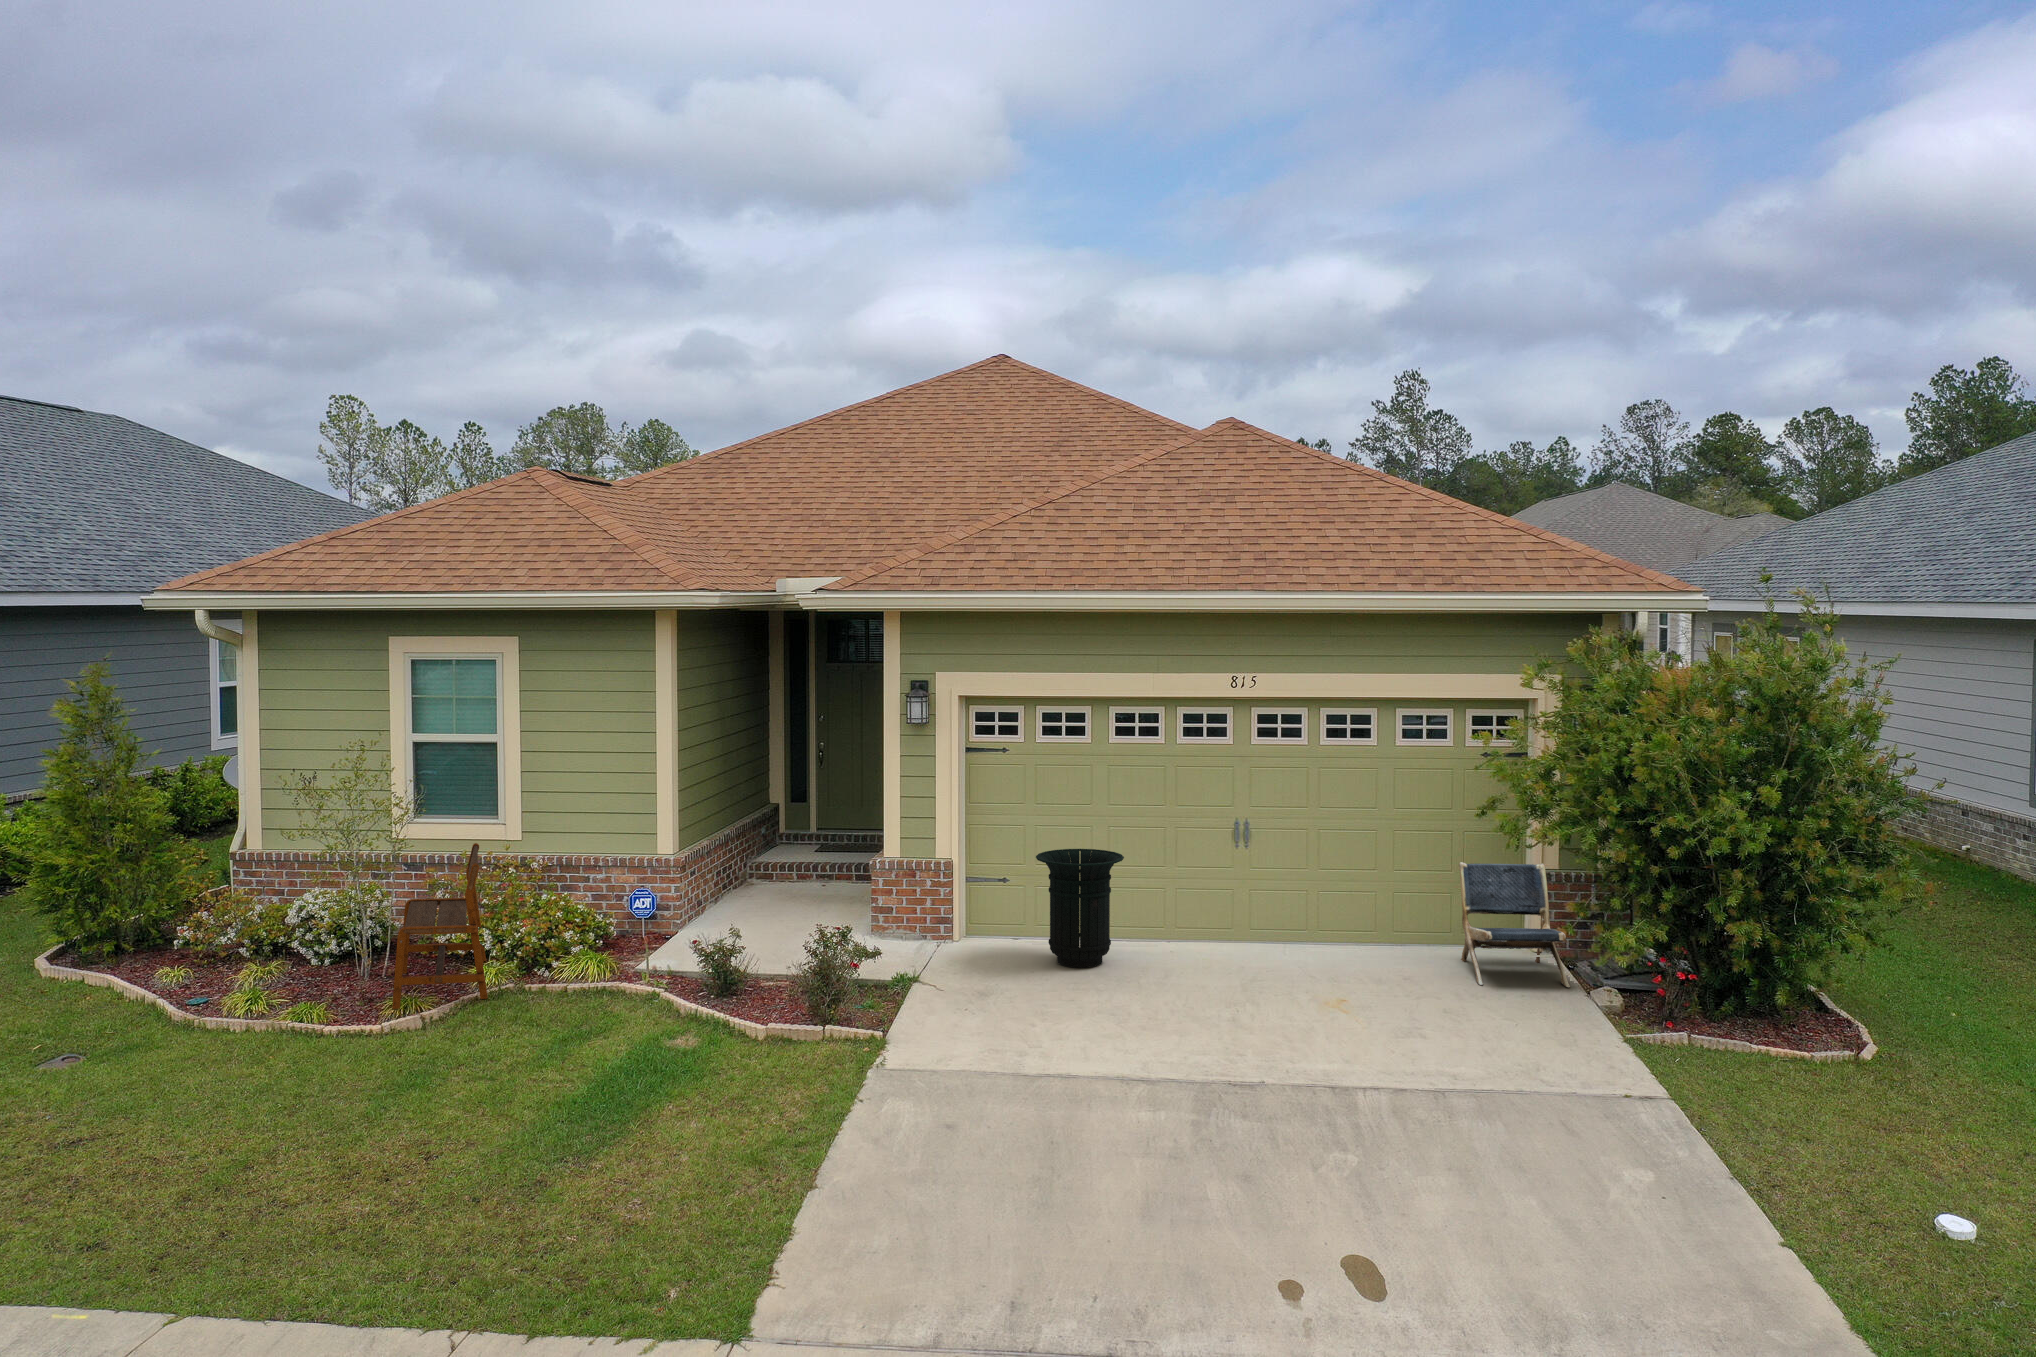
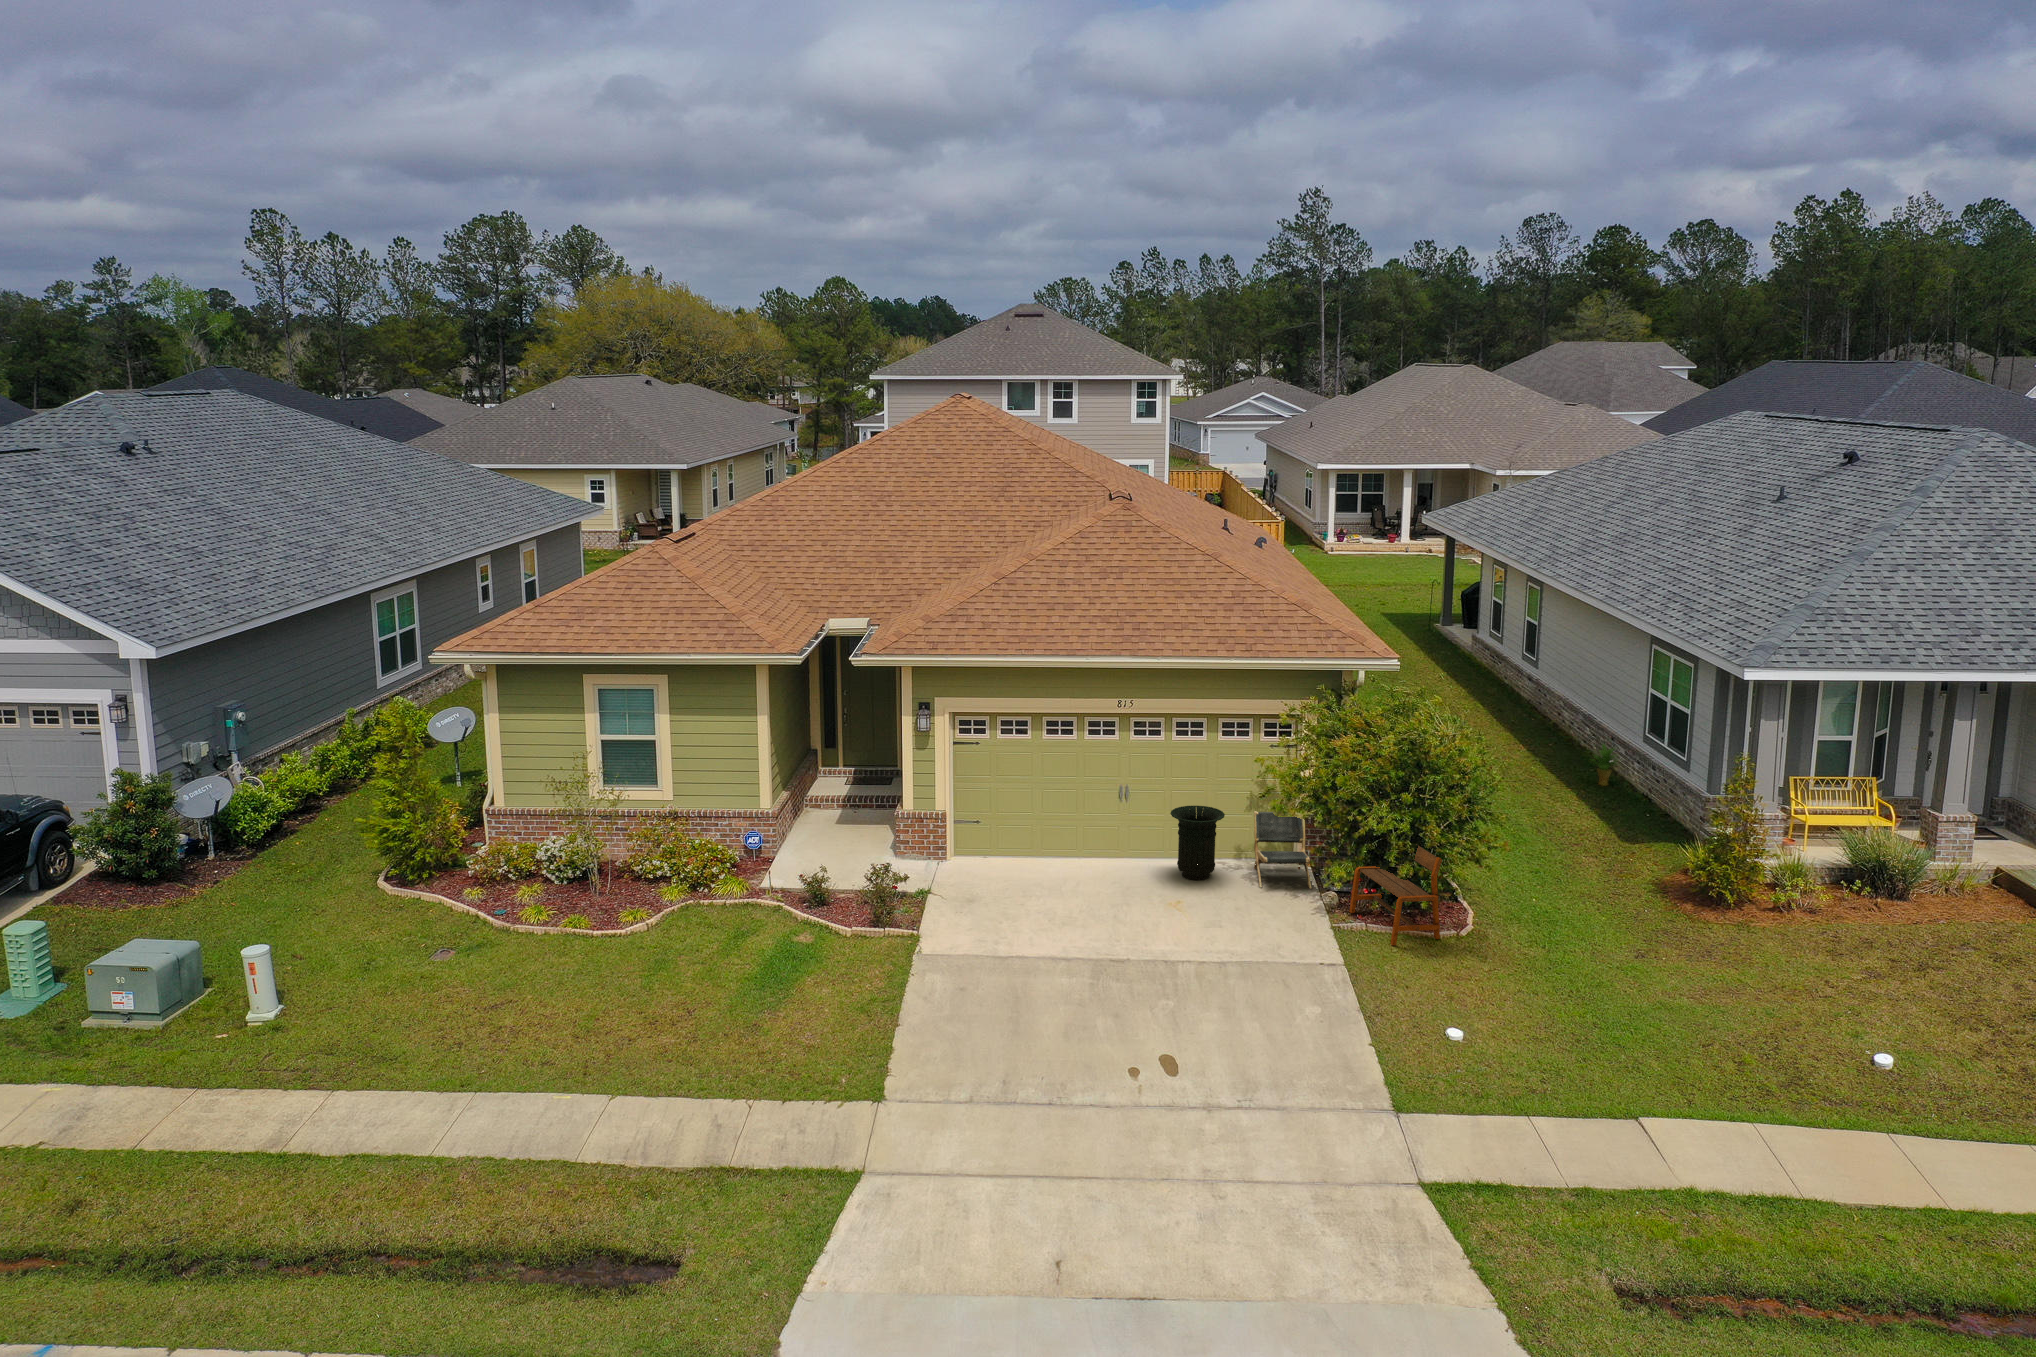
potted plant: none [1949,809,2005,873] -> present [1592,745,1617,786]
bench: present [392,843,488,1009] -> present [1349,846,1442,945]
trash can: present [1036,849,1124,968] -> present [1170,806,1225,880]

